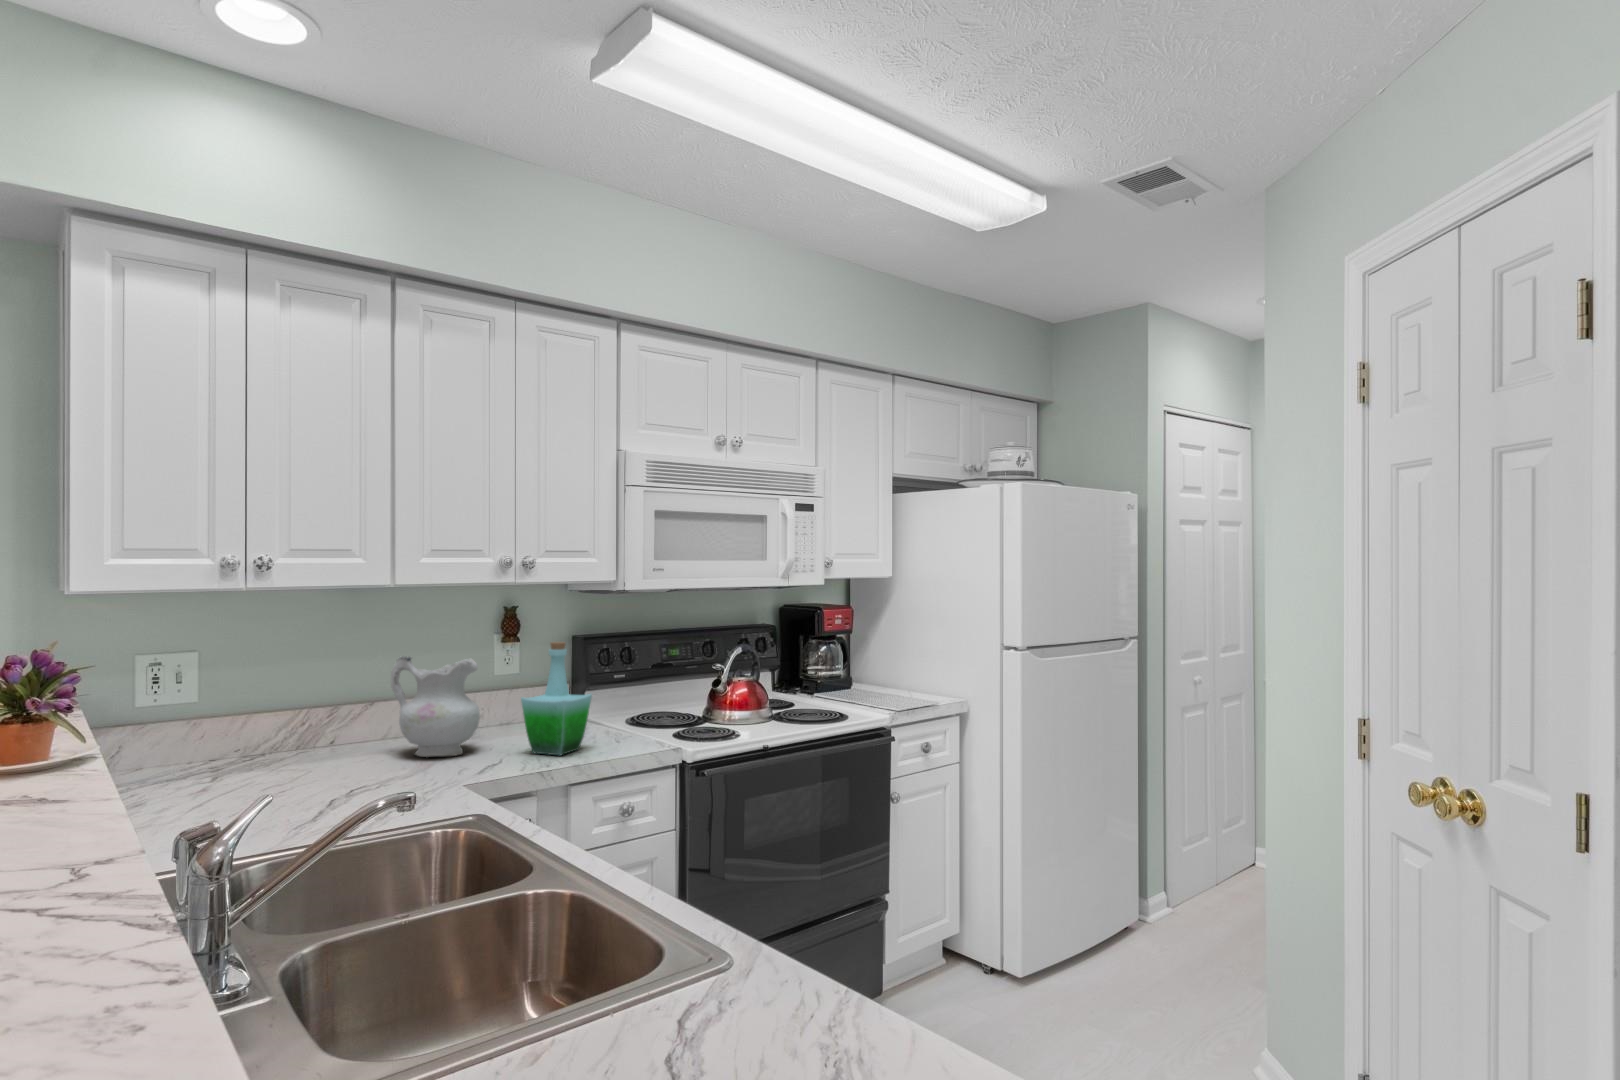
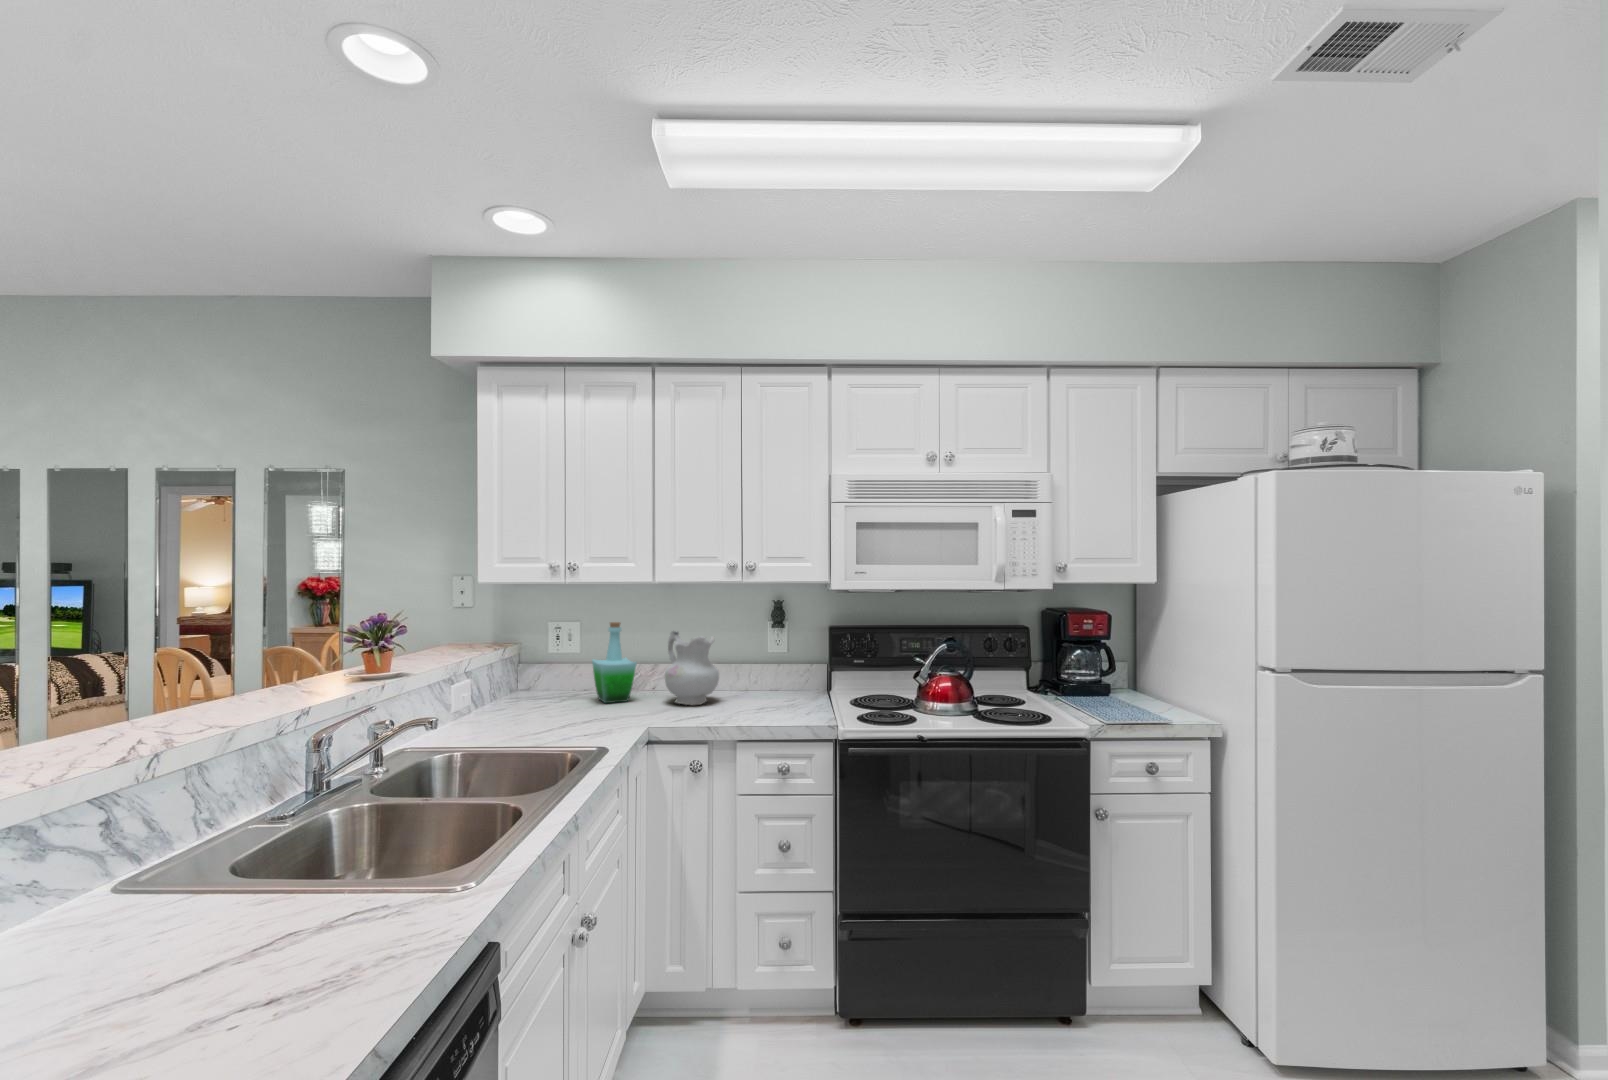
bottle: present [521,642,592,755] -> present [592,622,636,703]

